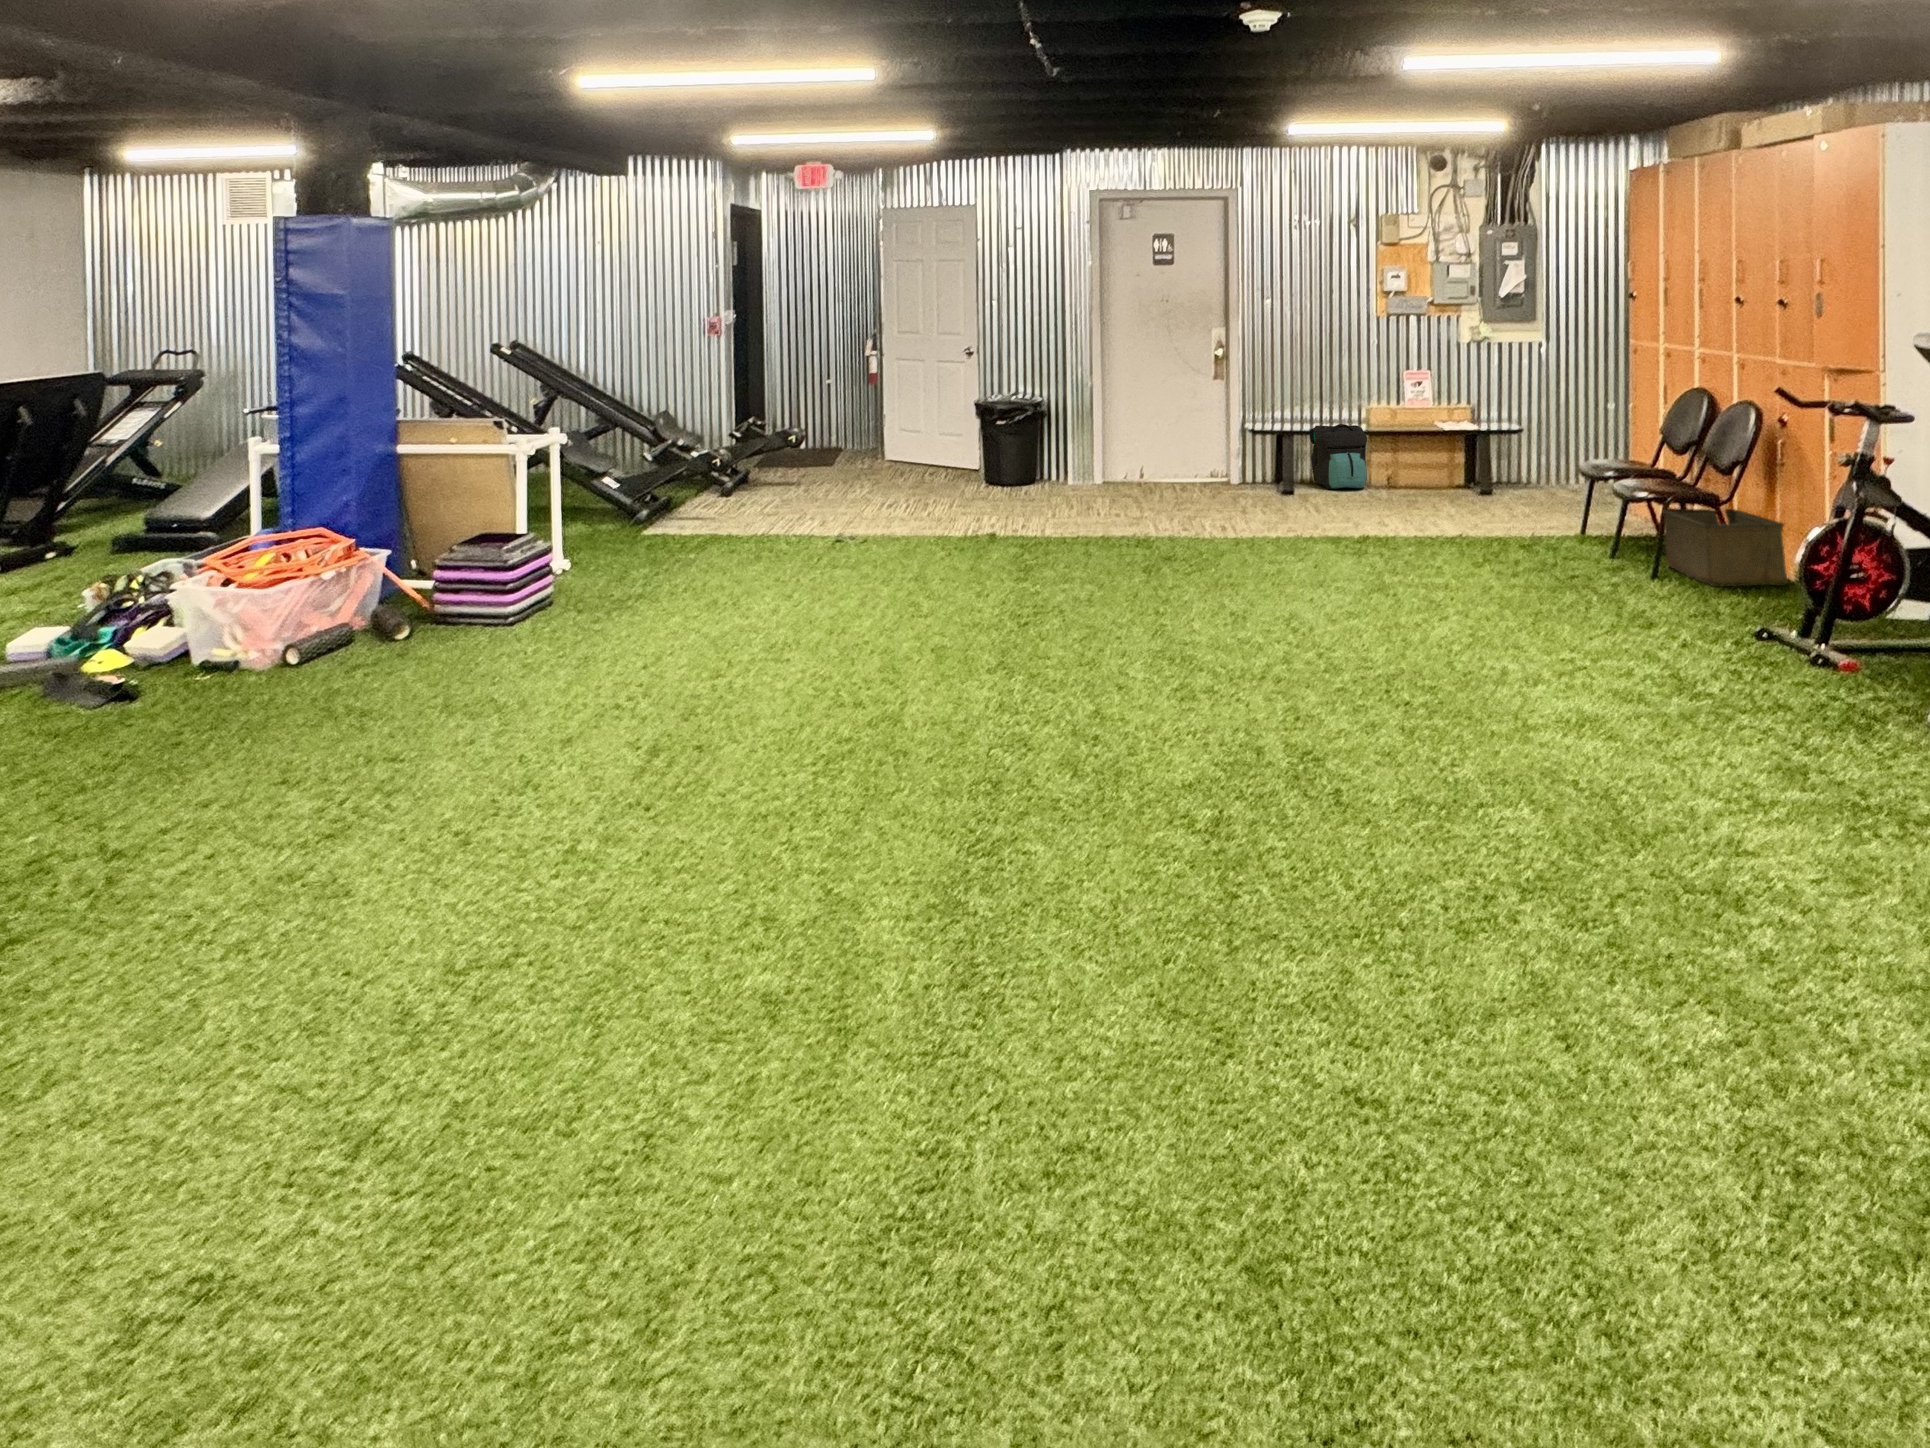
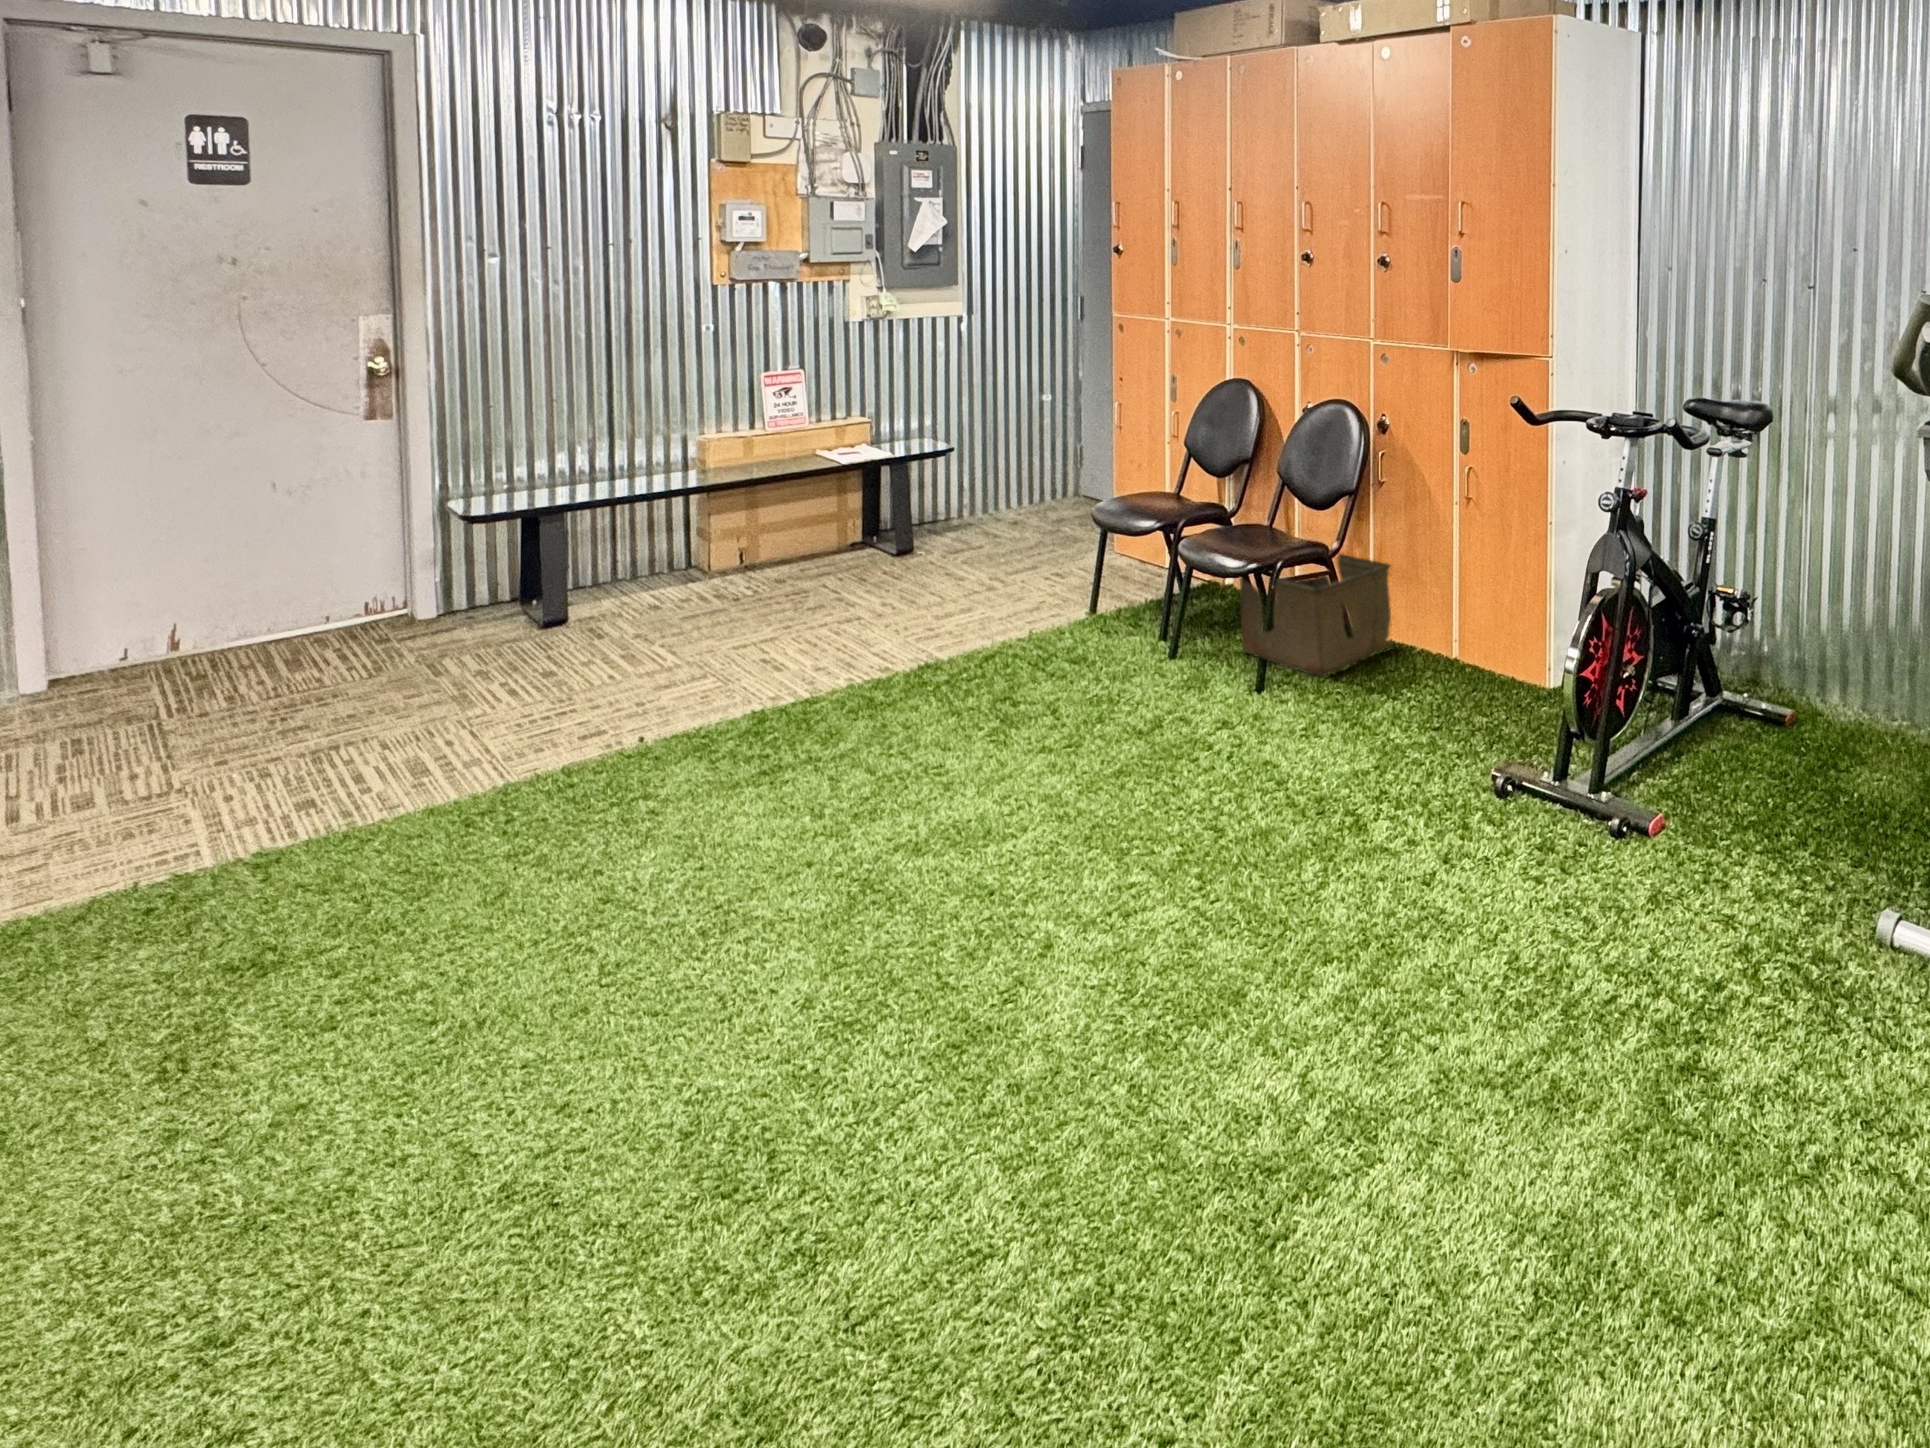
backpack: present [1310,424,1367,489] -> none [592,476,708,600]

